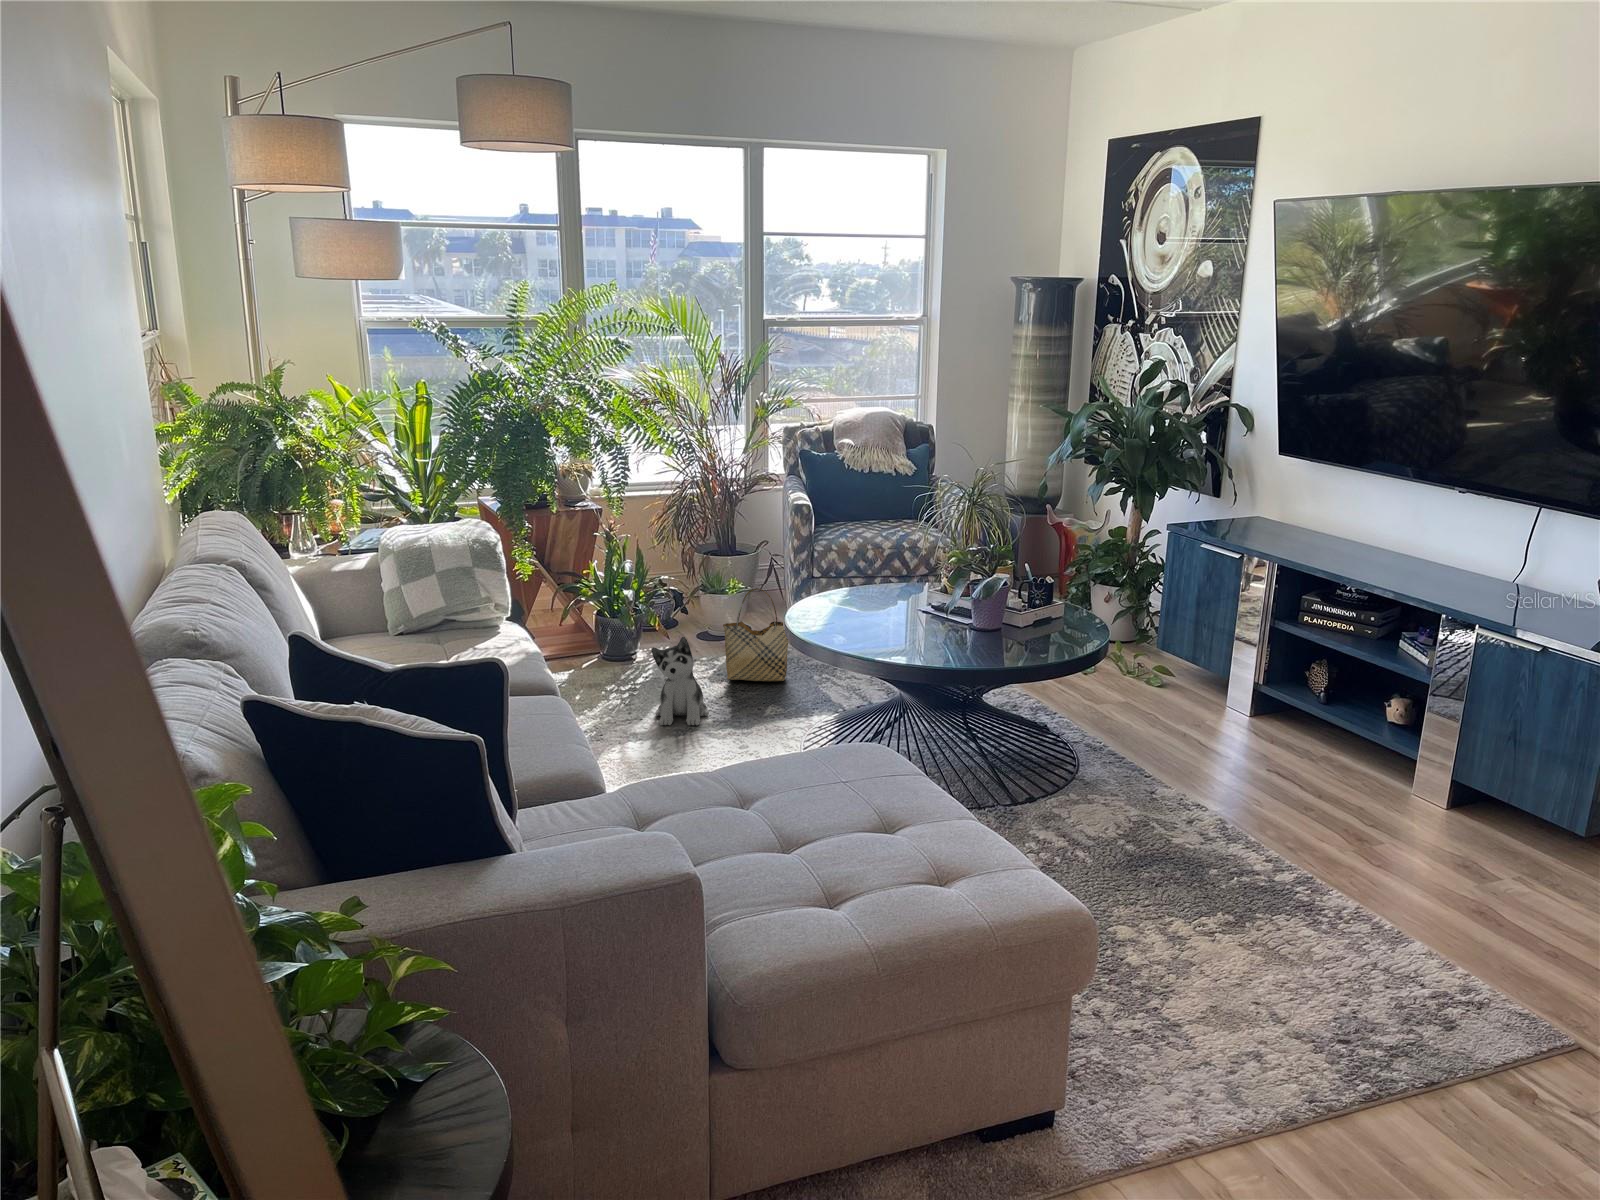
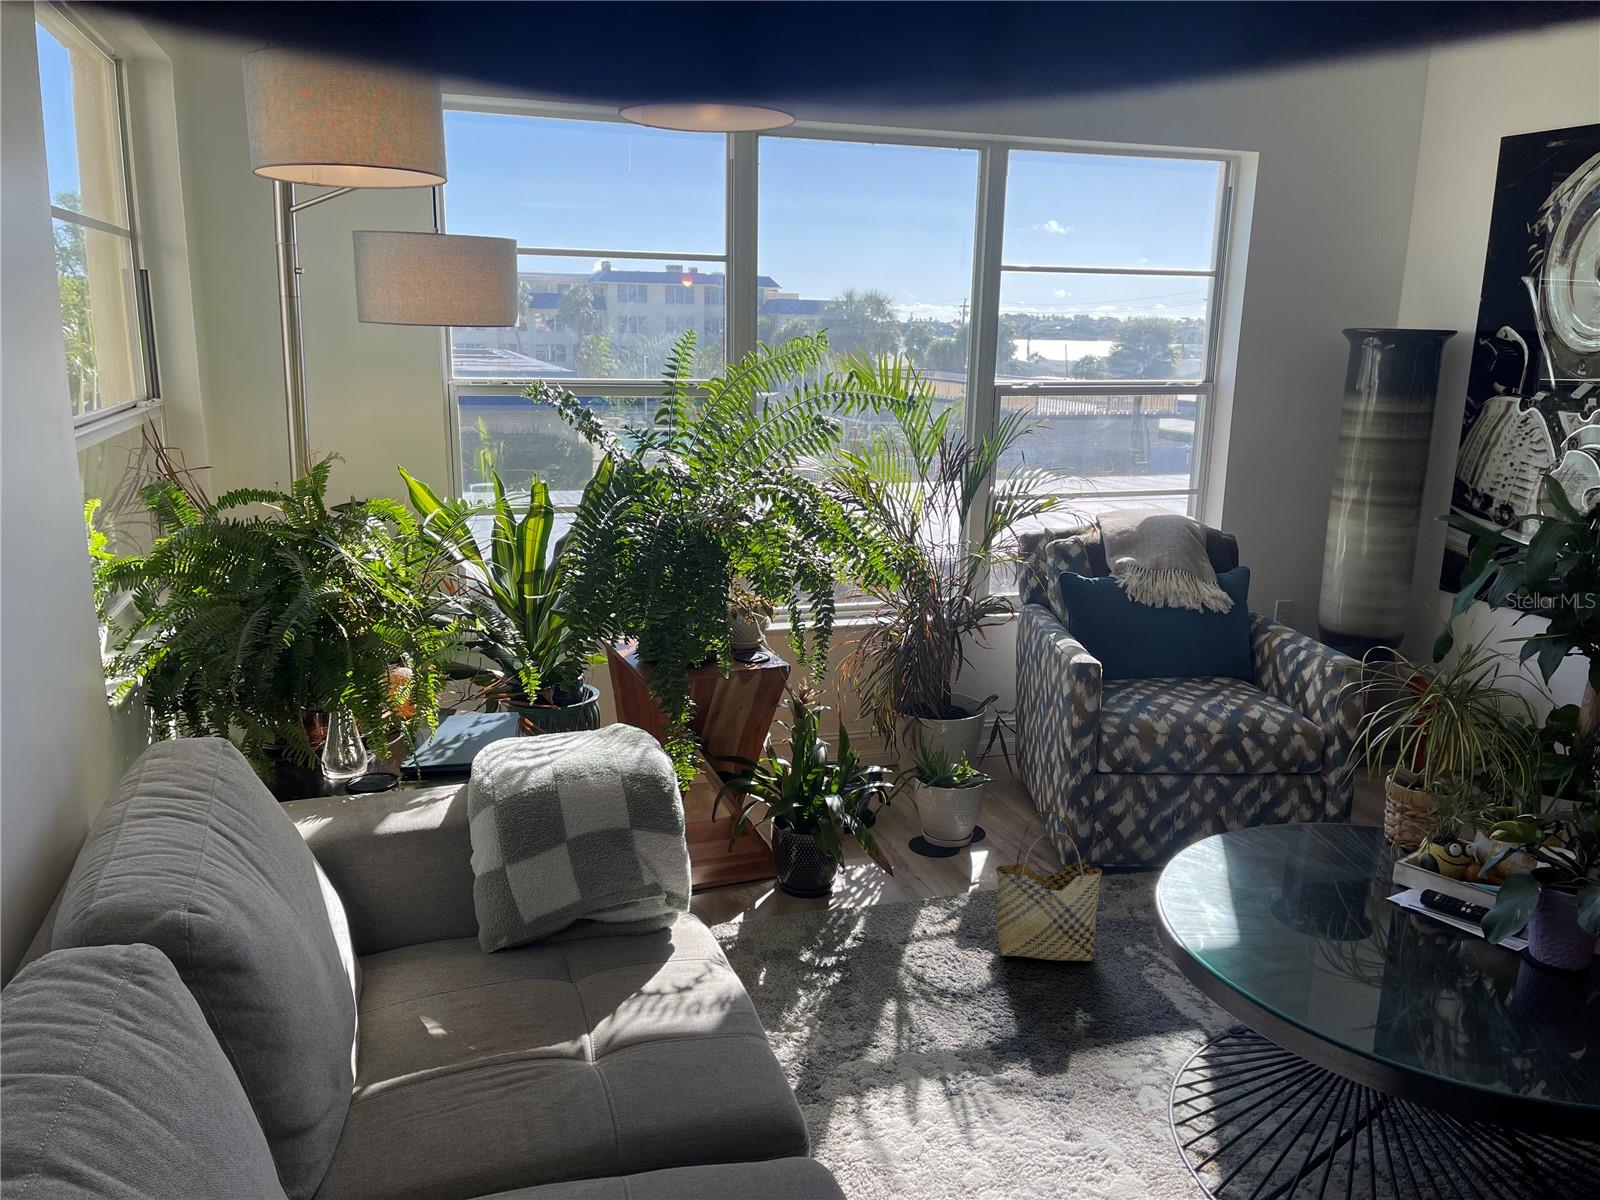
plush toy: present [651,637,709,725] -> none [909,922,997,1072]

